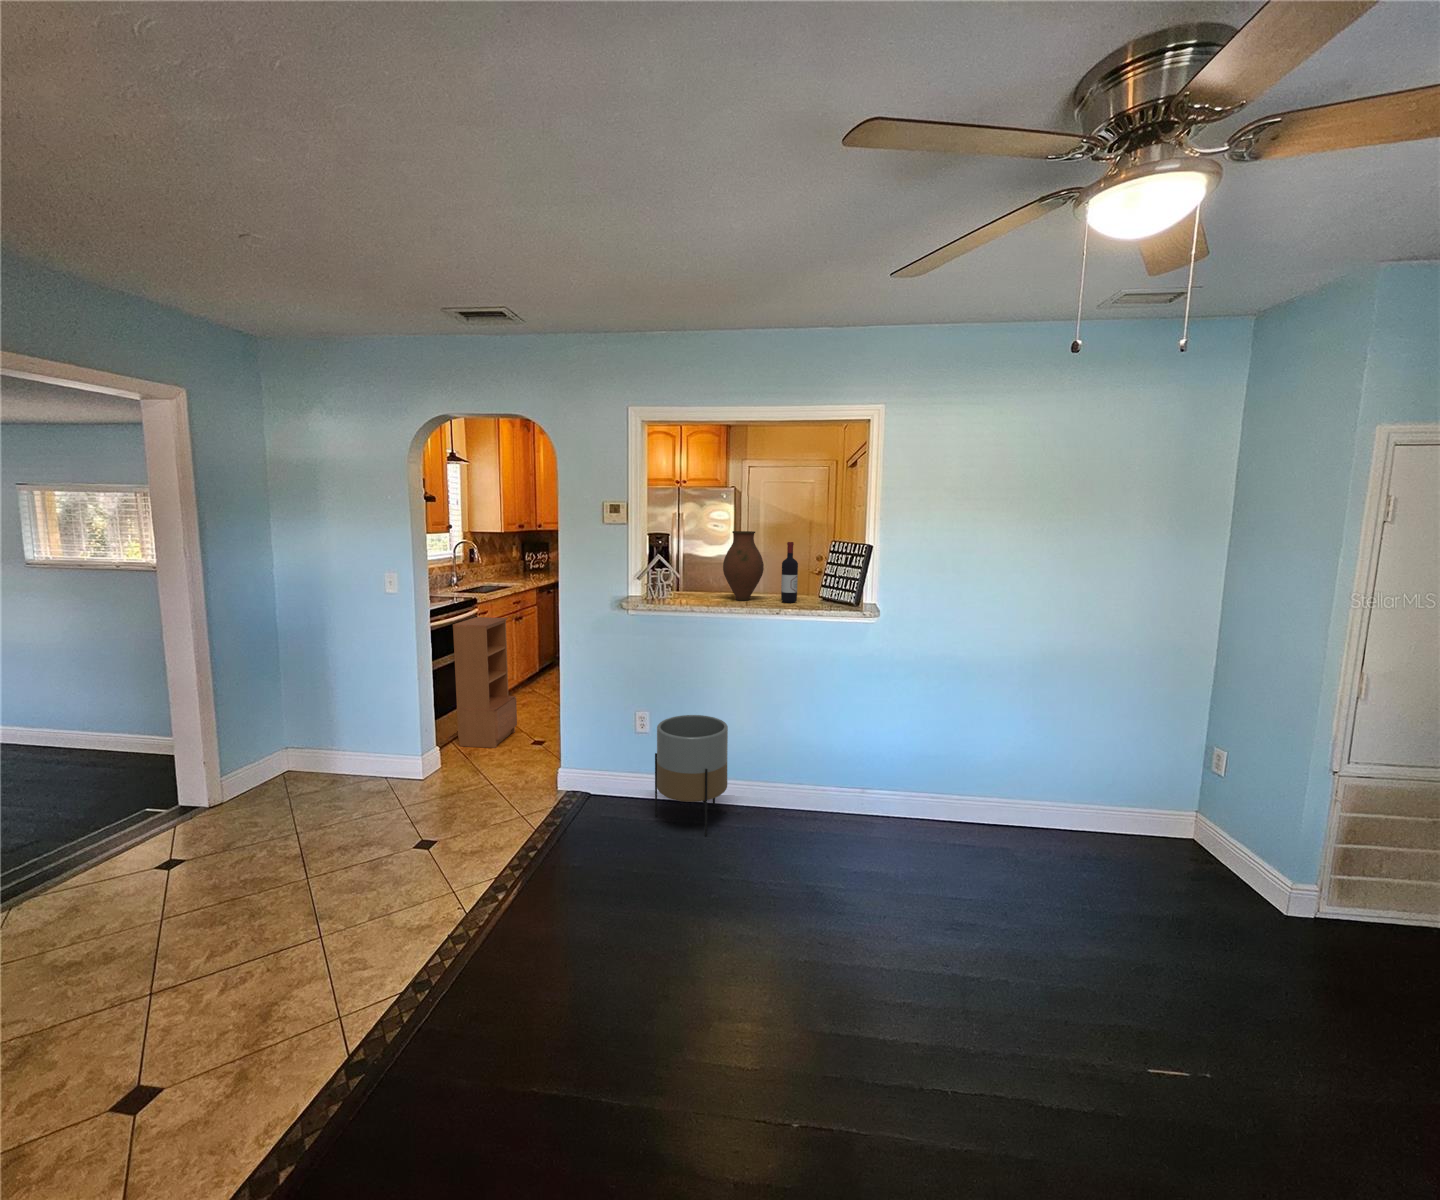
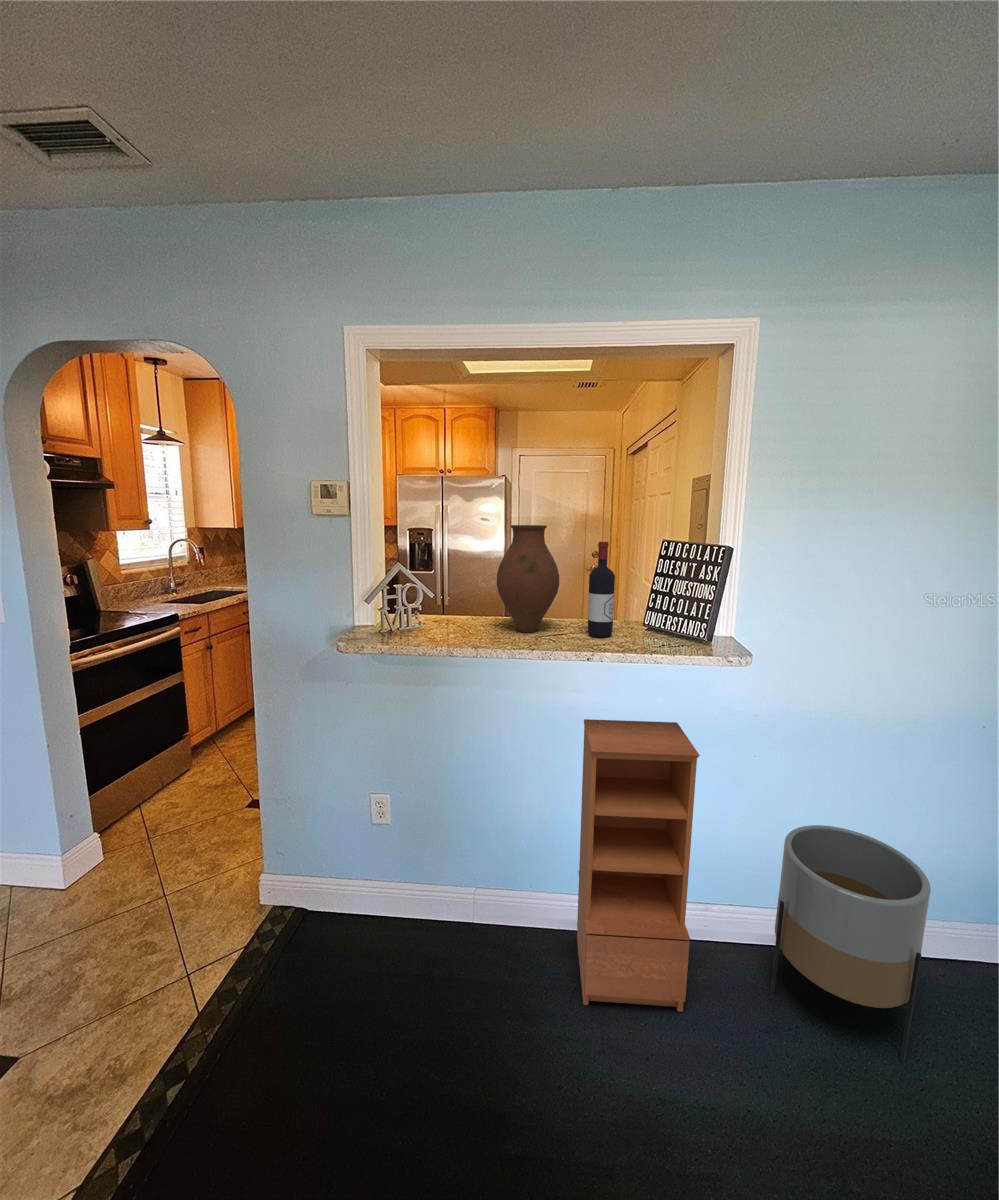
bookcase: present [453,617,517,748] -> present [577,719,700,1012]
planter: present [655,715,728,836] -> present [770,825,931,1062]

